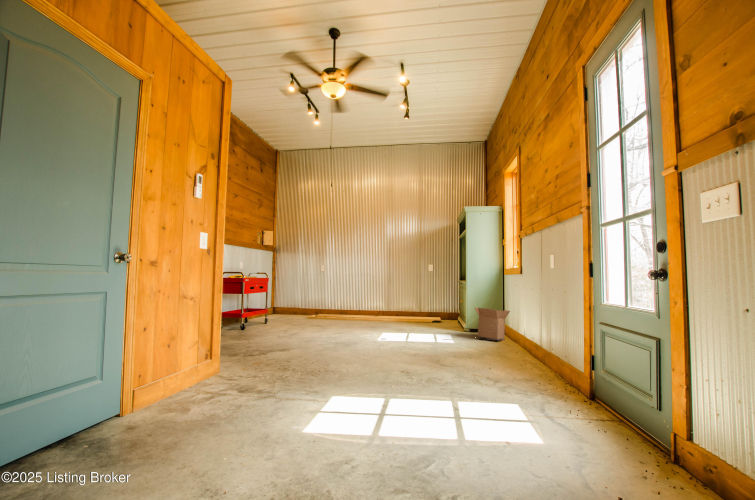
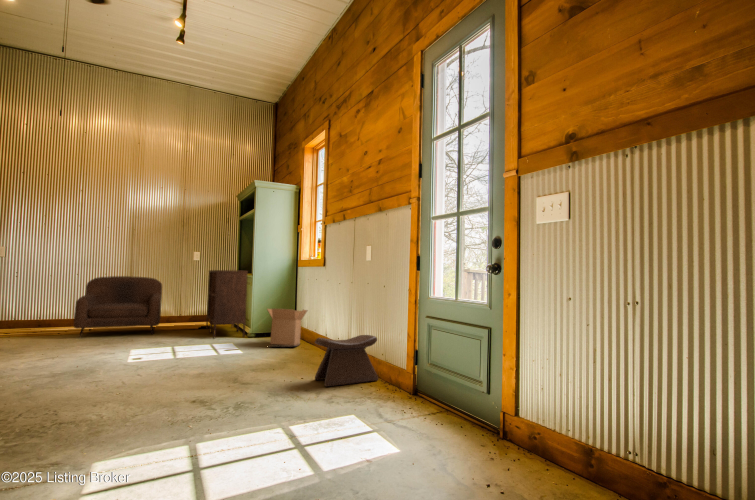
shelving unit: none [439,277,463,329] -> present [206,270,248,338]
armchair: none [360,282,410,322] -> present [74,276,162,337]
stool: none [498,334,560,379] -> present [315,335,378,387]

